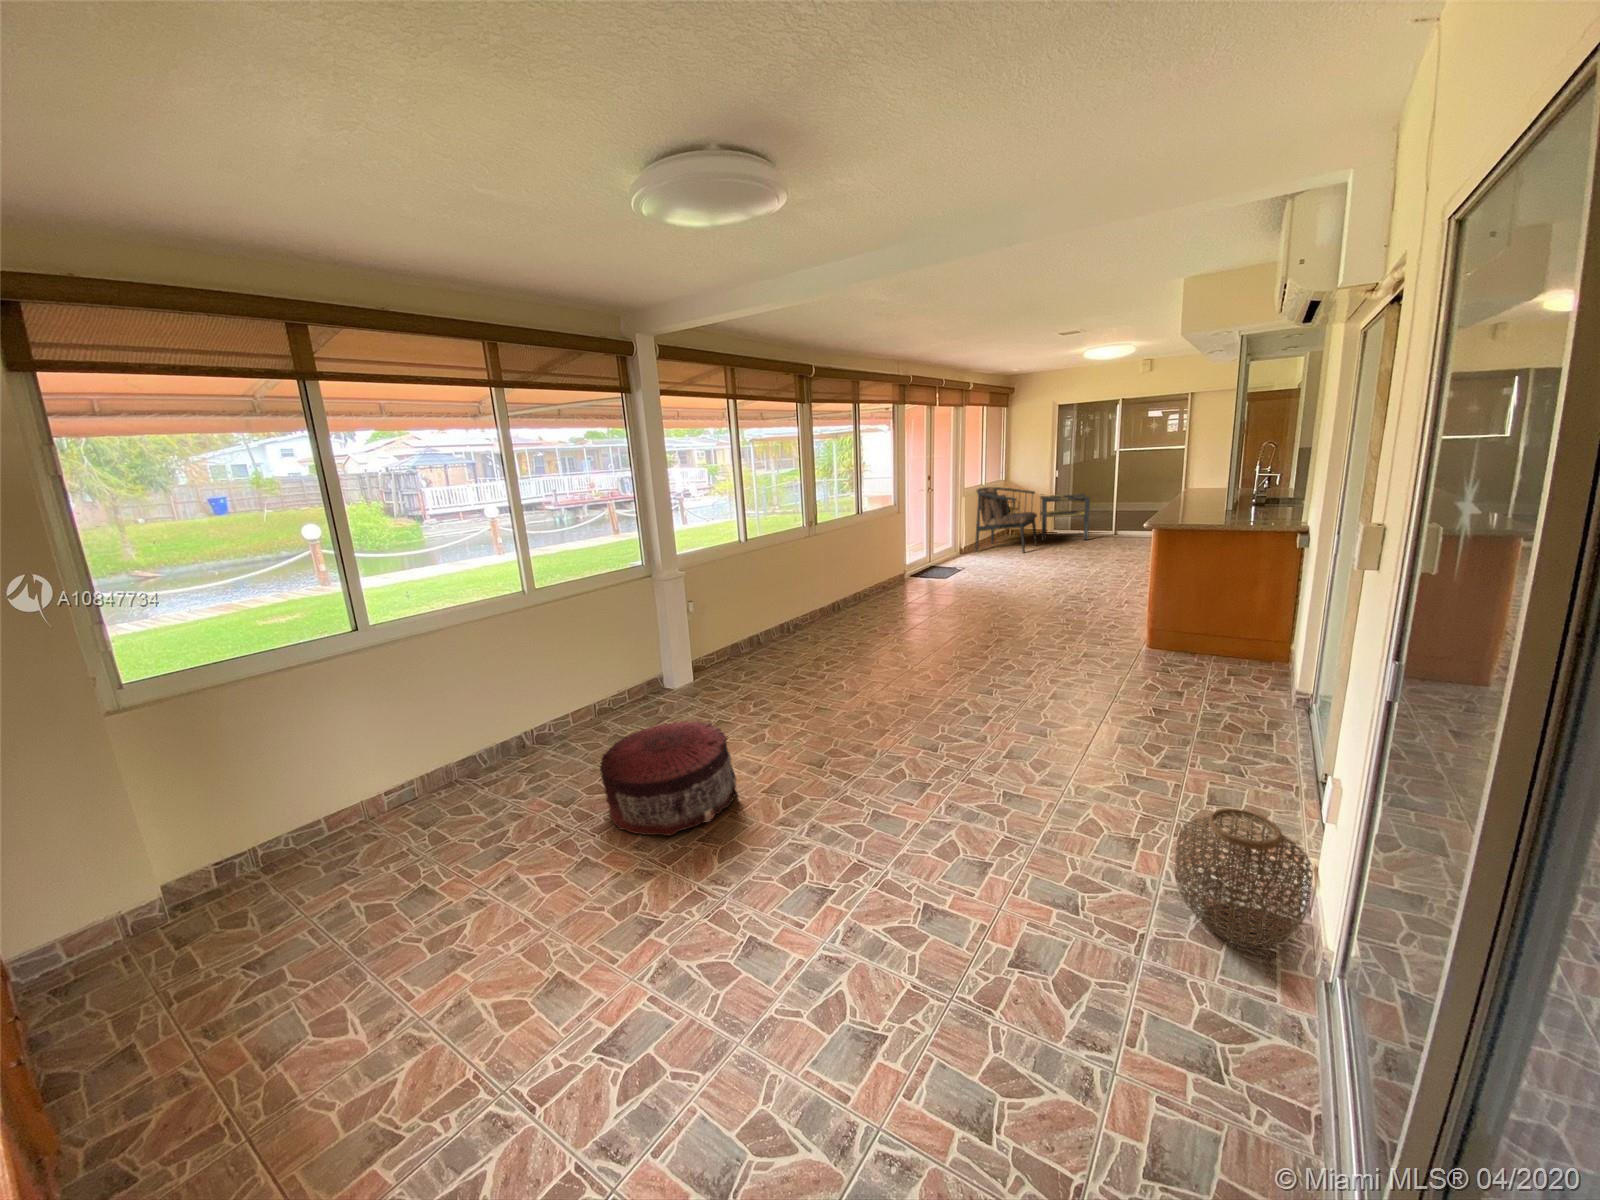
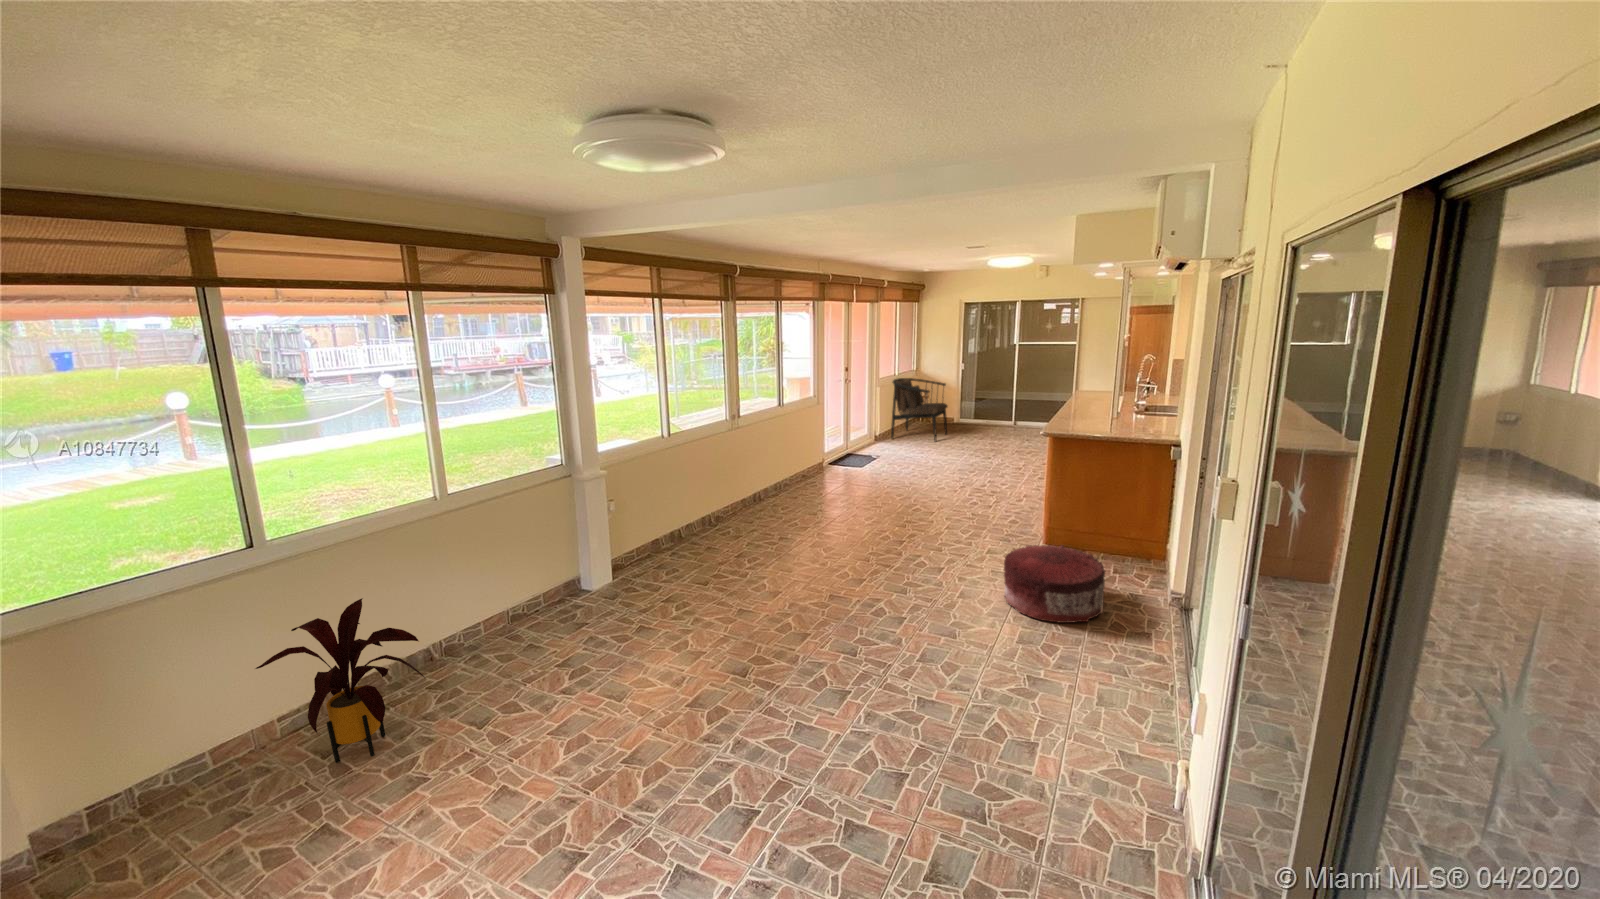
side table: present [1040,494,1090,541] -> none [950,385,995,430]
house plant: none [361,682,514,833] -> present [256,599,425,763]
pouf: present [600,721,738,836] -> present [1004,545,1105,623]
woven basket: present [1175,809,1313,947] -> none [1069,722,1183,849]

